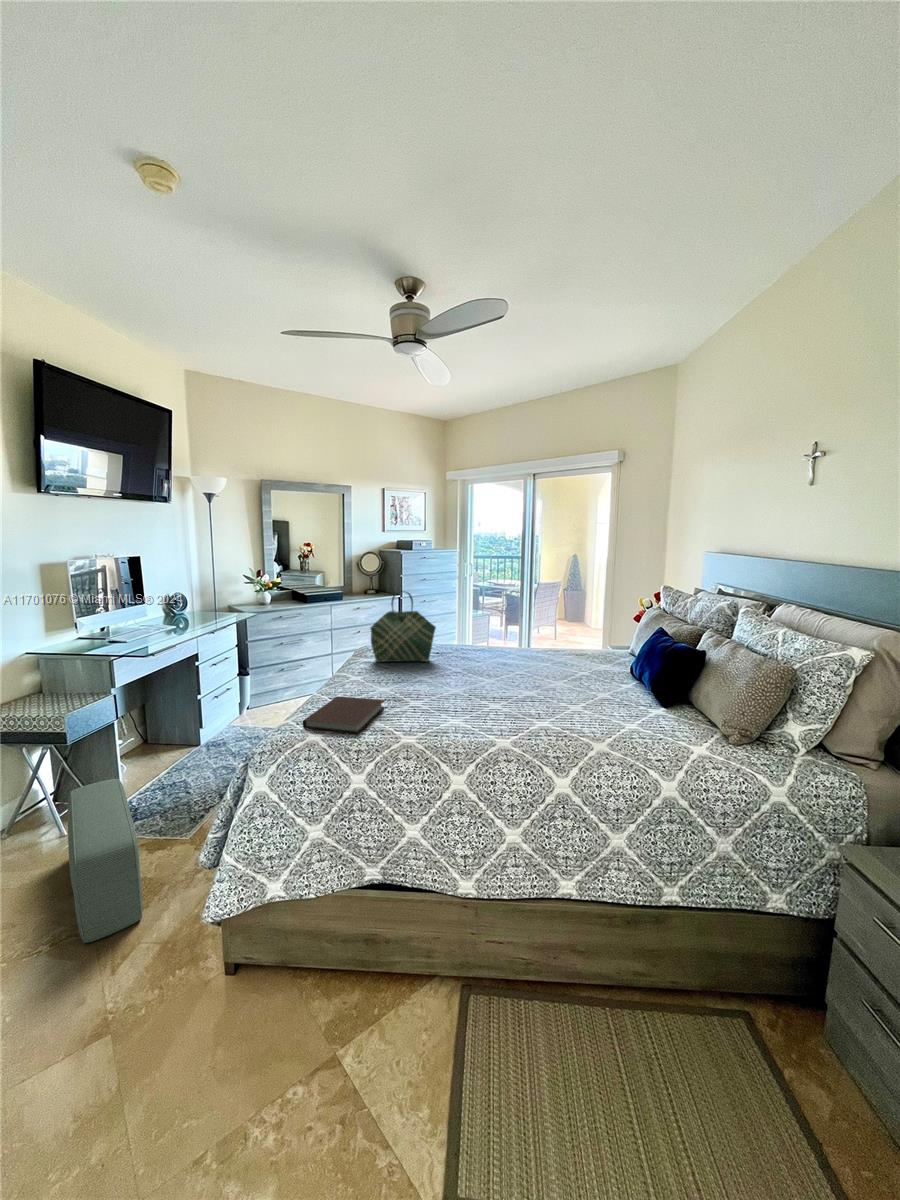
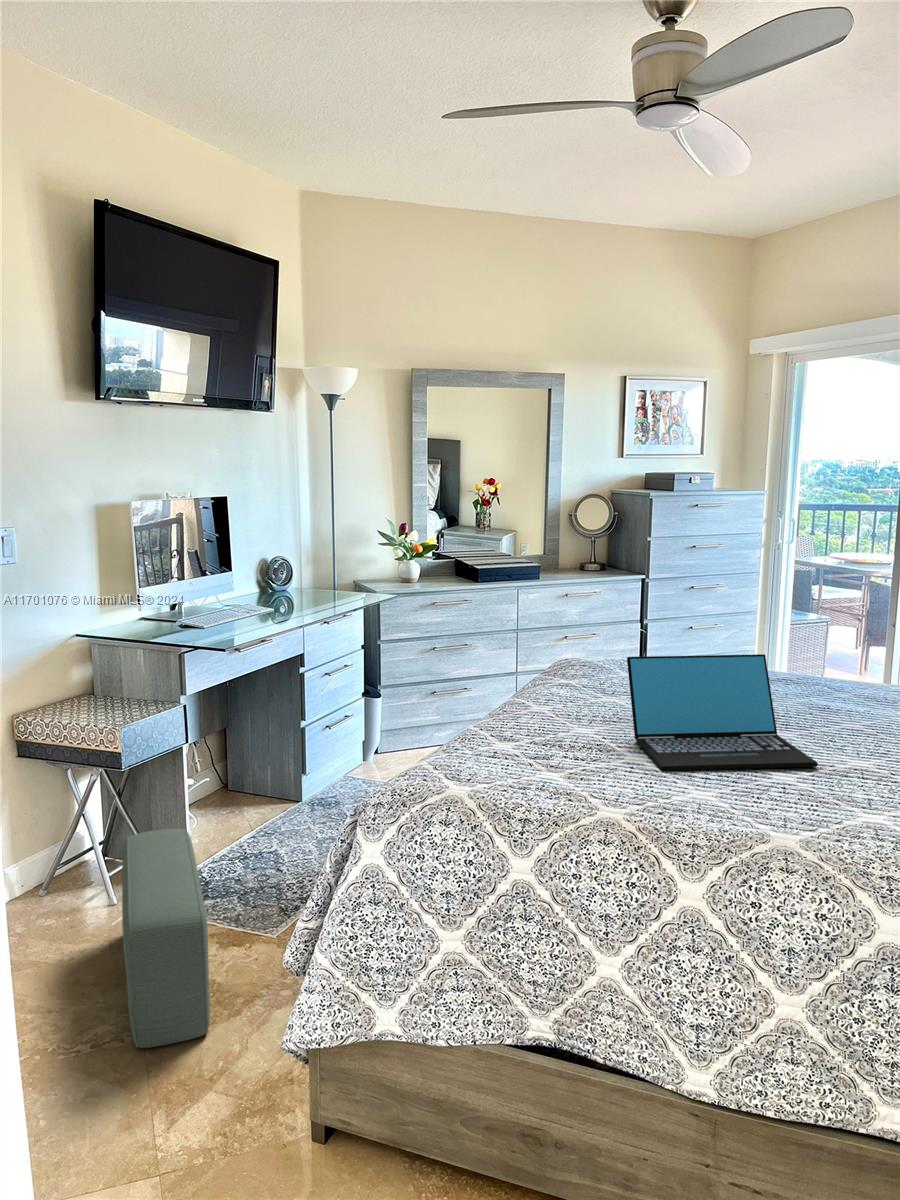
tote bag: present [371,591,436,662] -> none [573,561,694,694]
laptop: none [405,639,508,709] -> present [627,654,818,771]
notebook: present [303,696,384,734] -> none [442,734,581,794]

